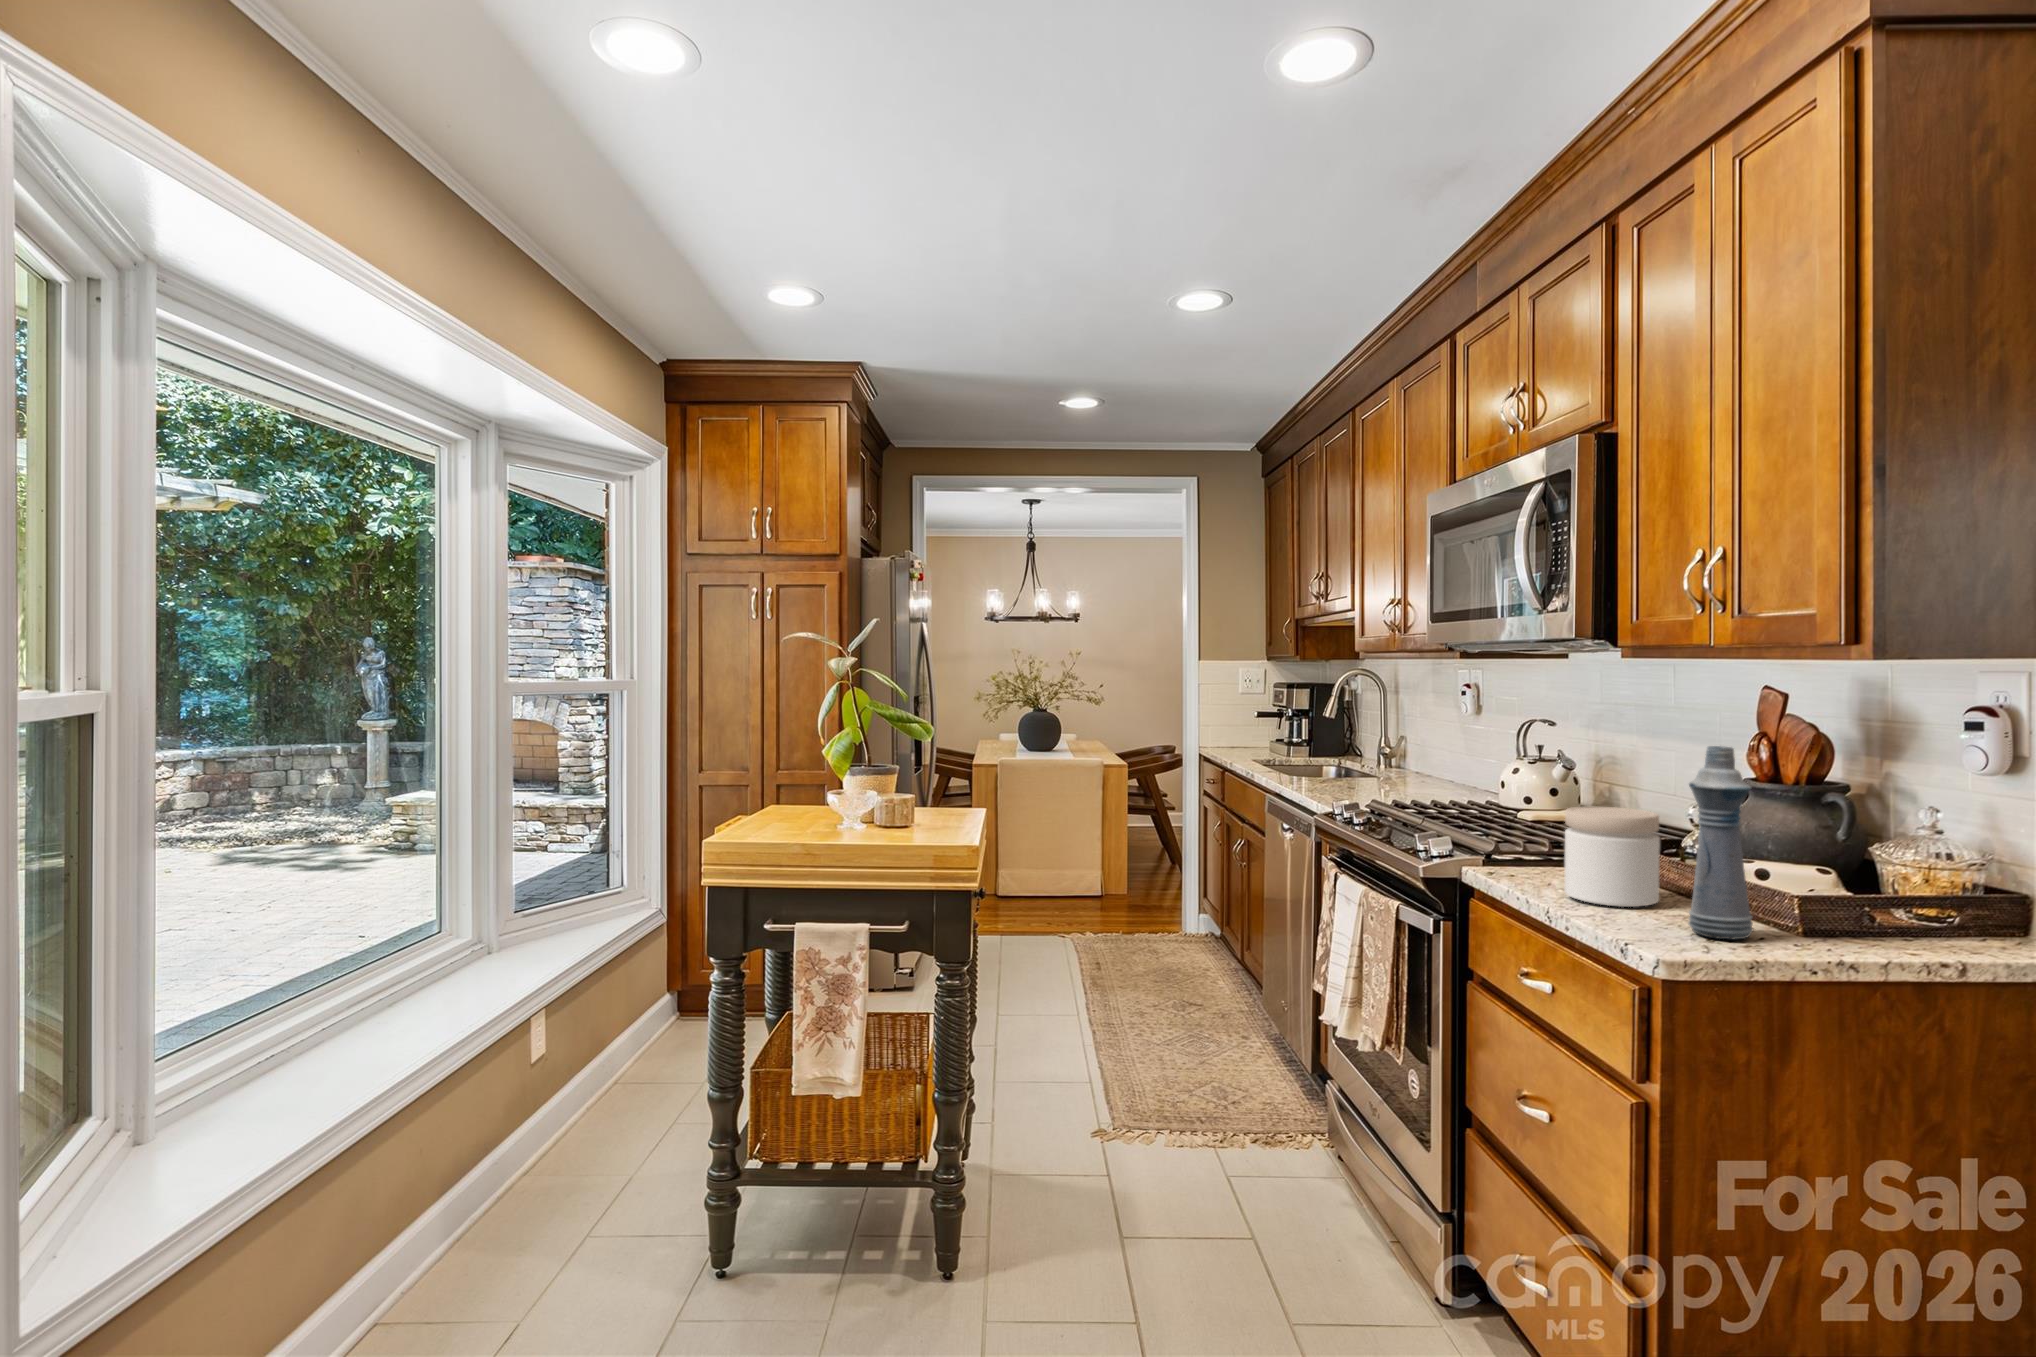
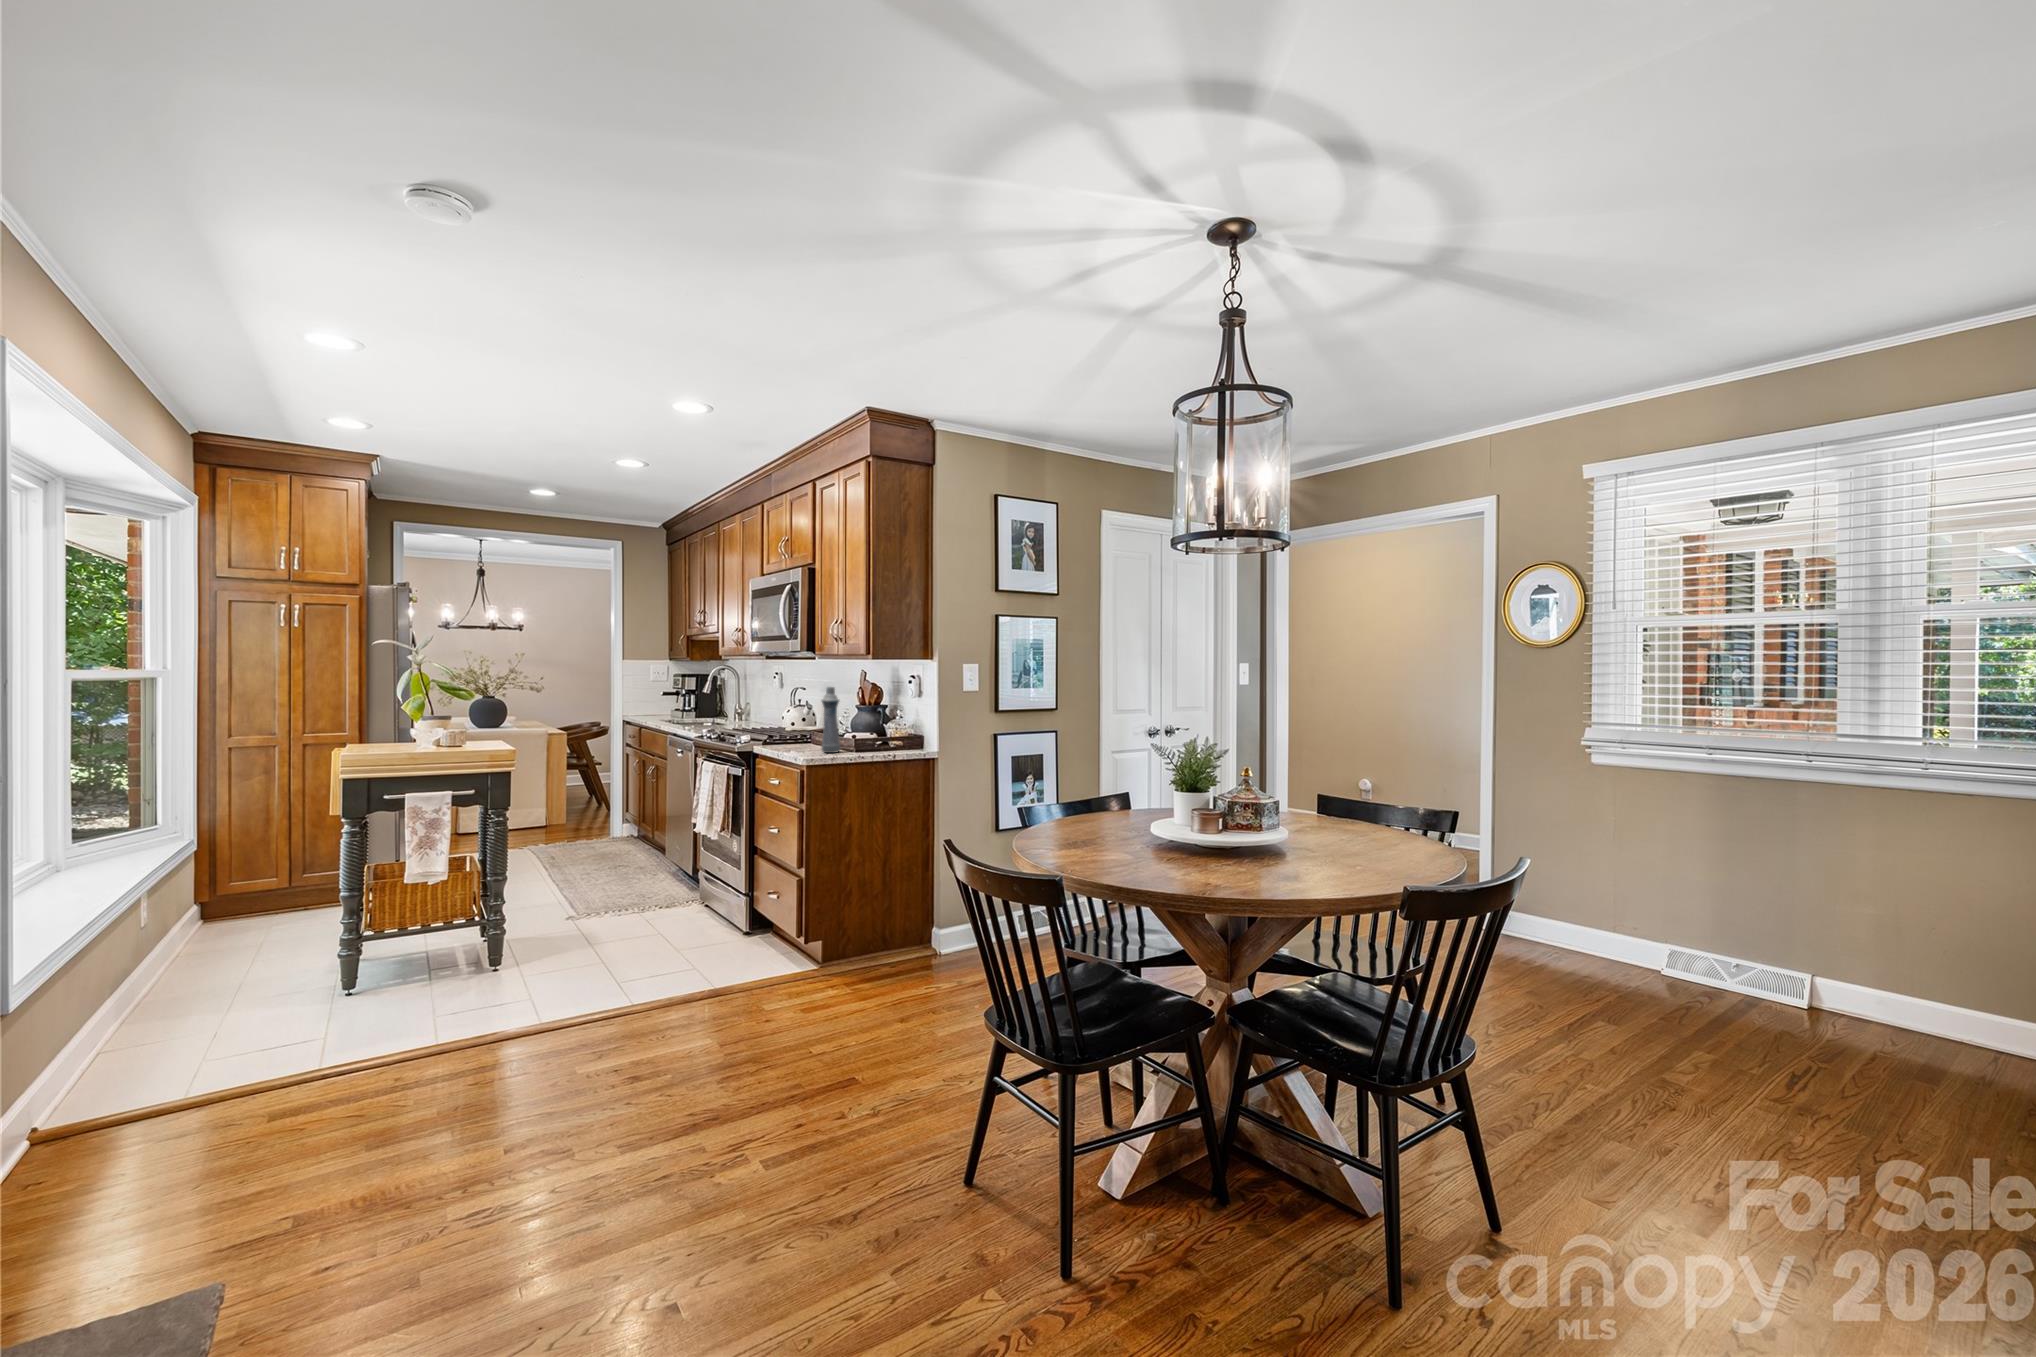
jar: present [1564,806,1660,907] -> none [788,714,820,750]

